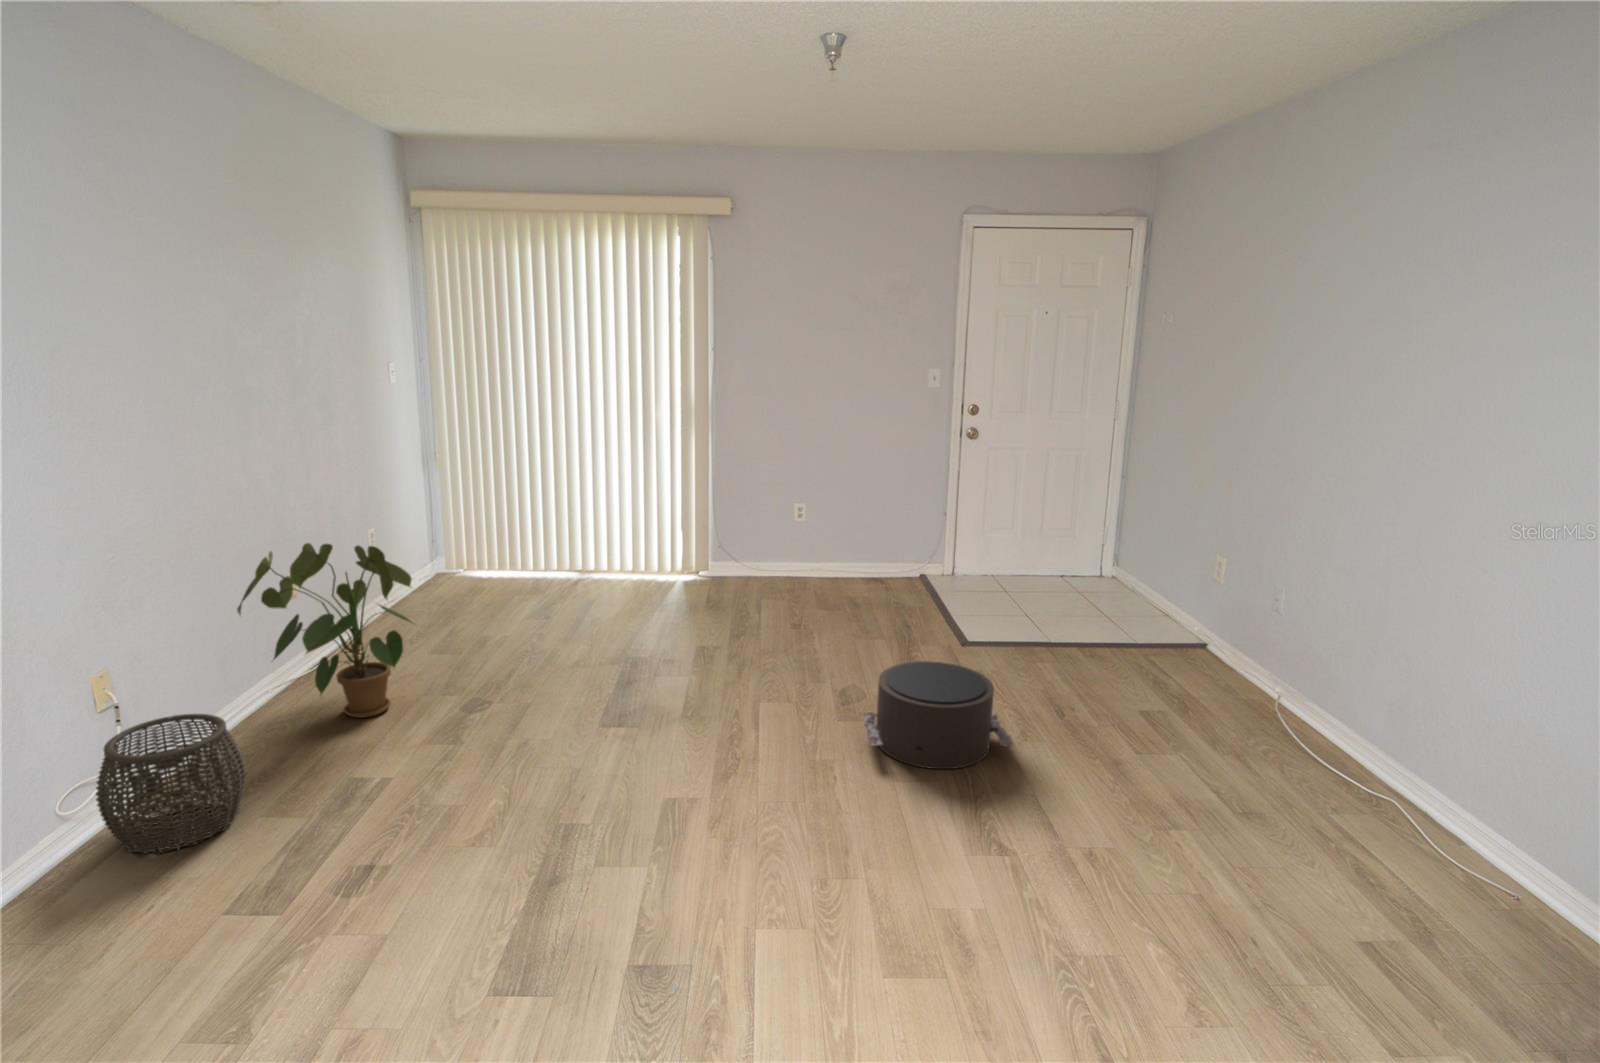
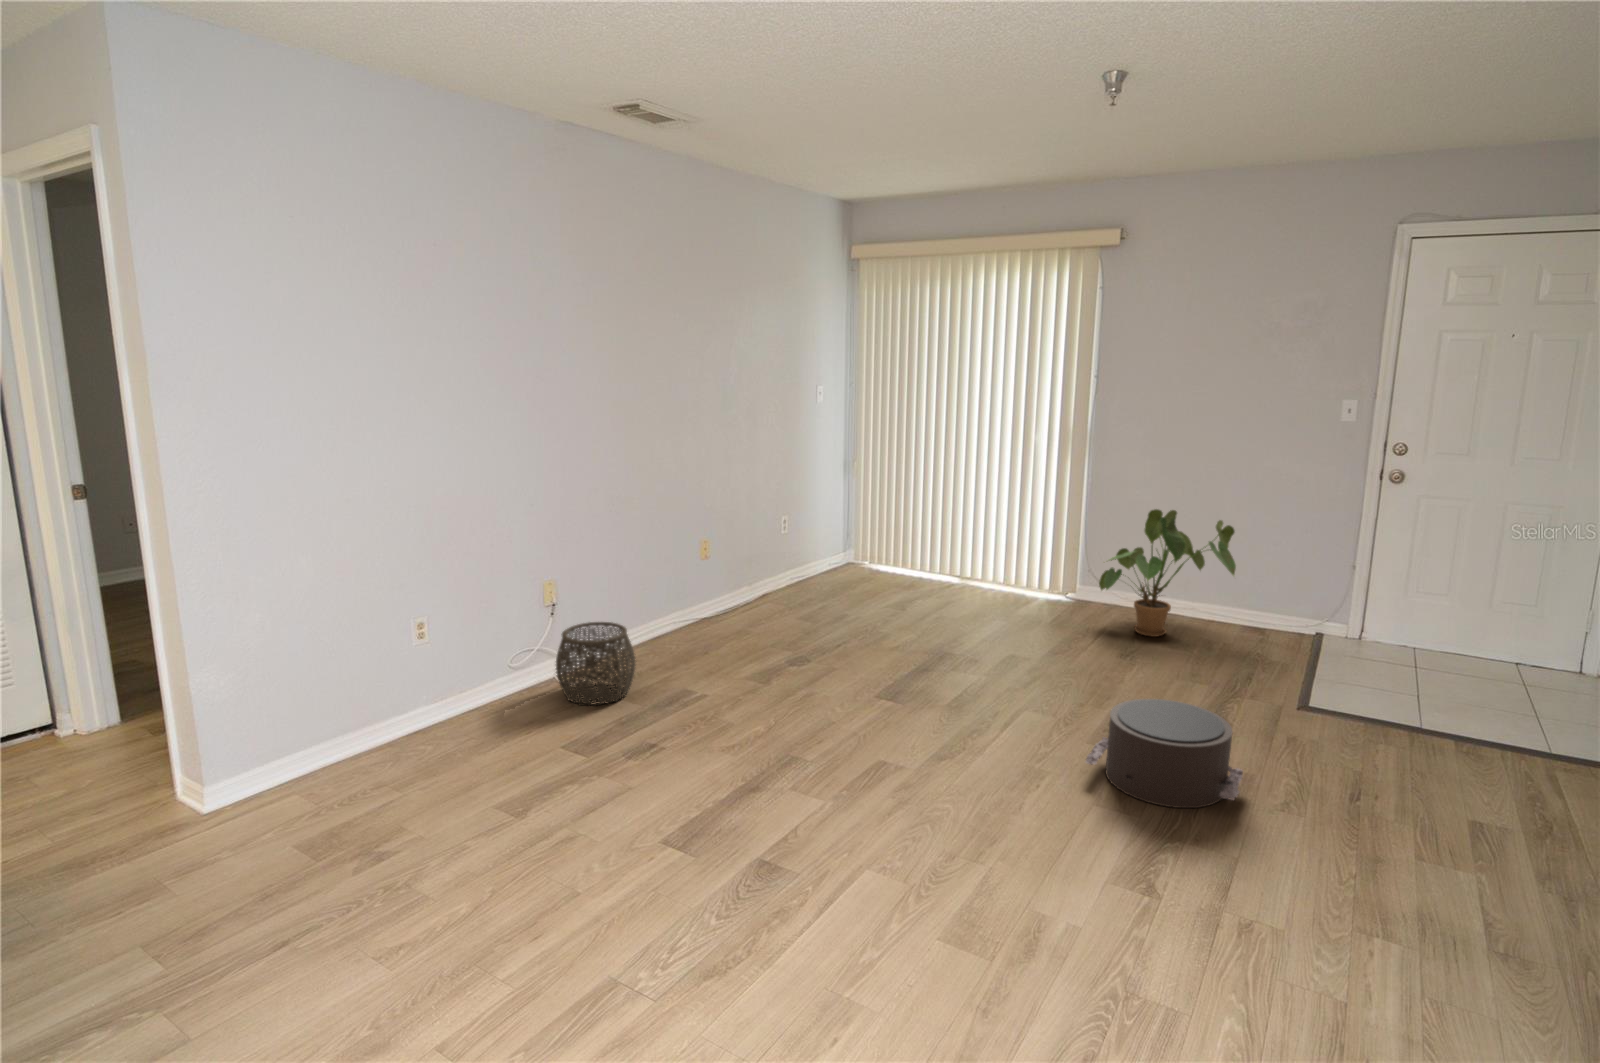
house plant: present [237,543,412,718] -> present [1099,509,1236,637]

